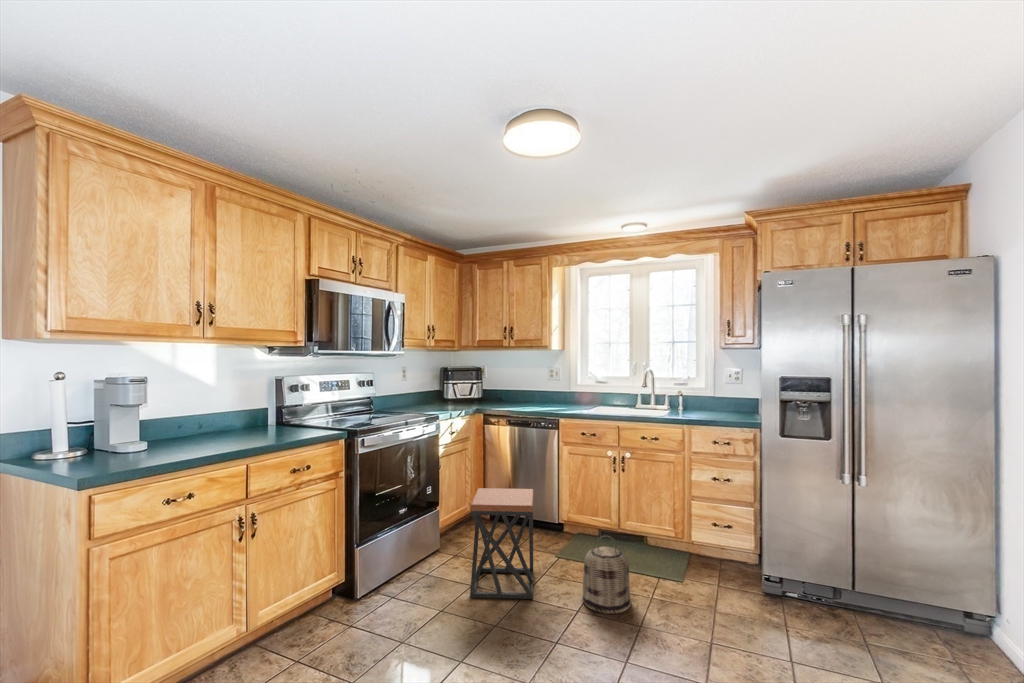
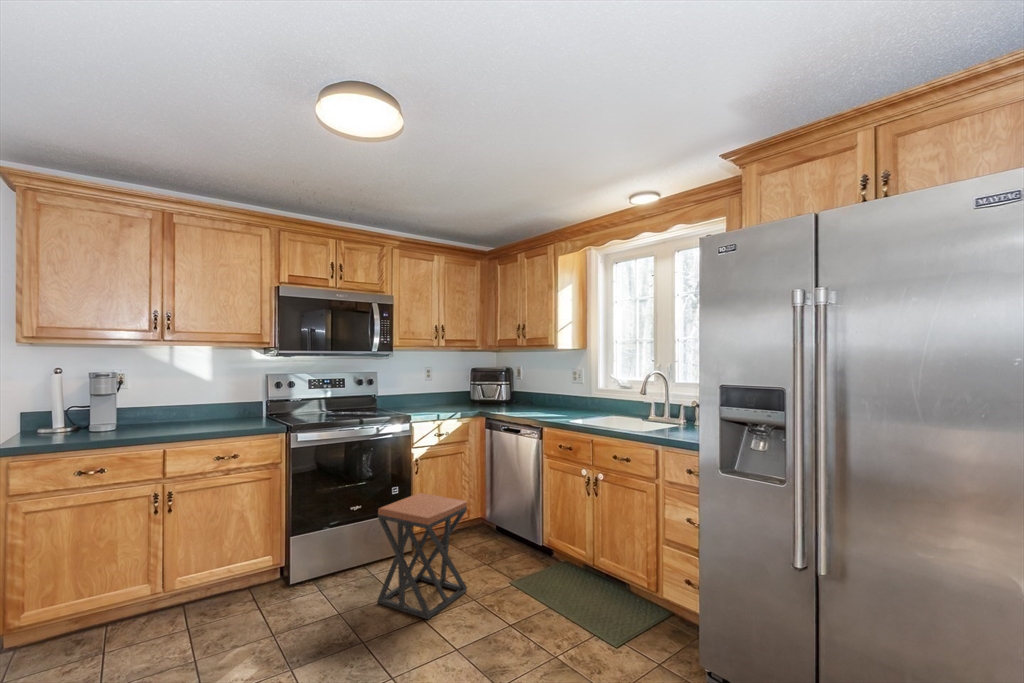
basket: present [582,536,631,614] -> none [467,565,523,660]

